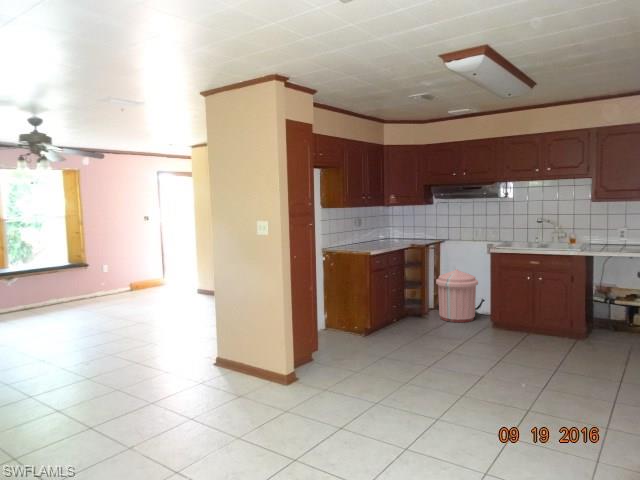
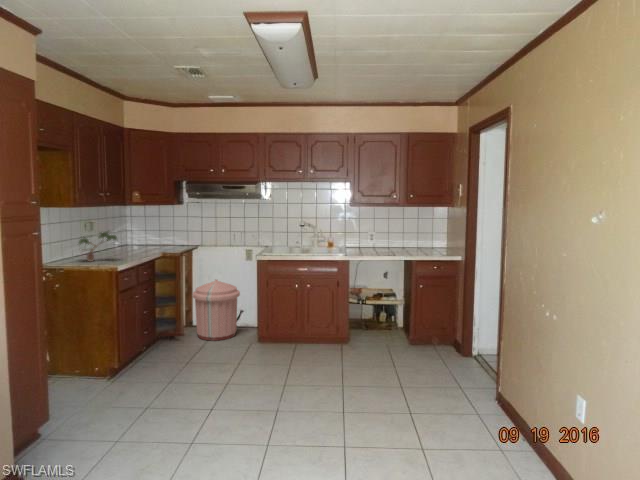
potted plant: none [343,224,377,248] -> present [79,231,117,262]

